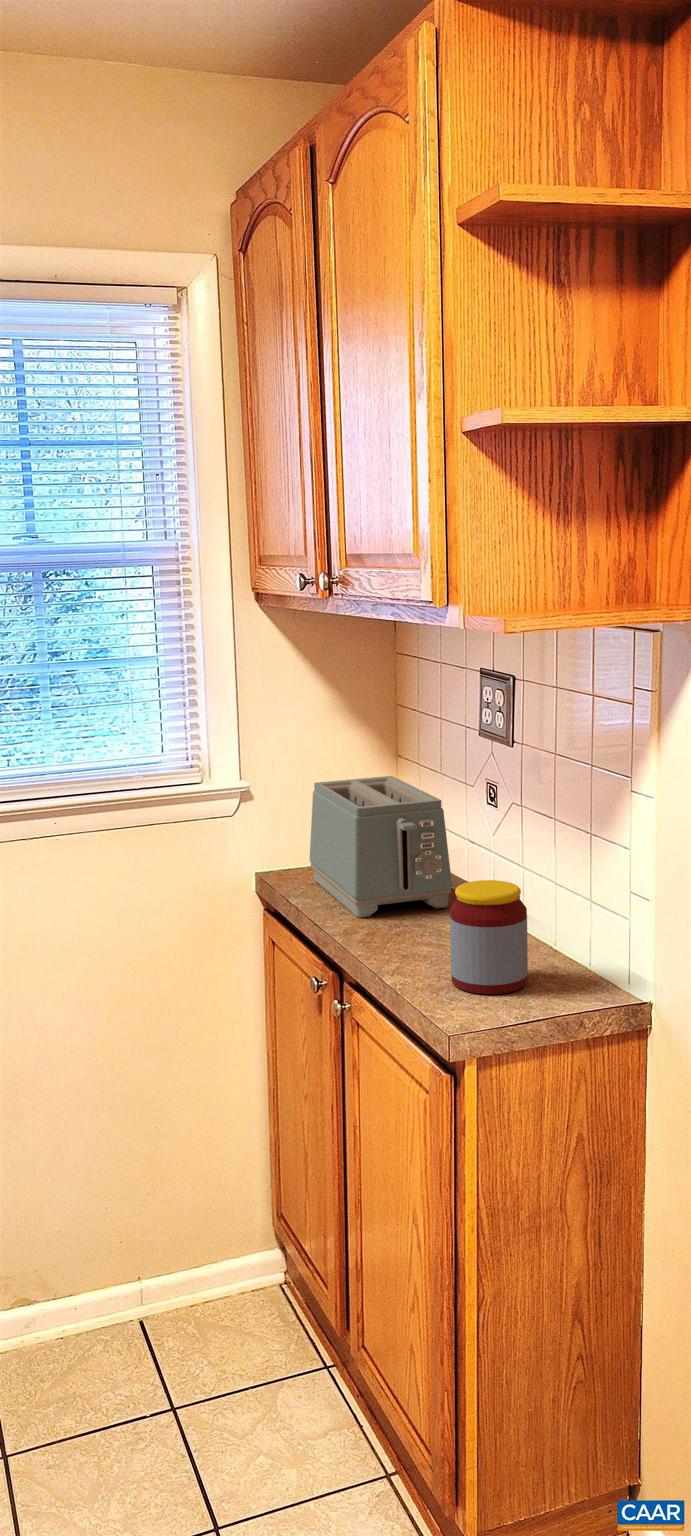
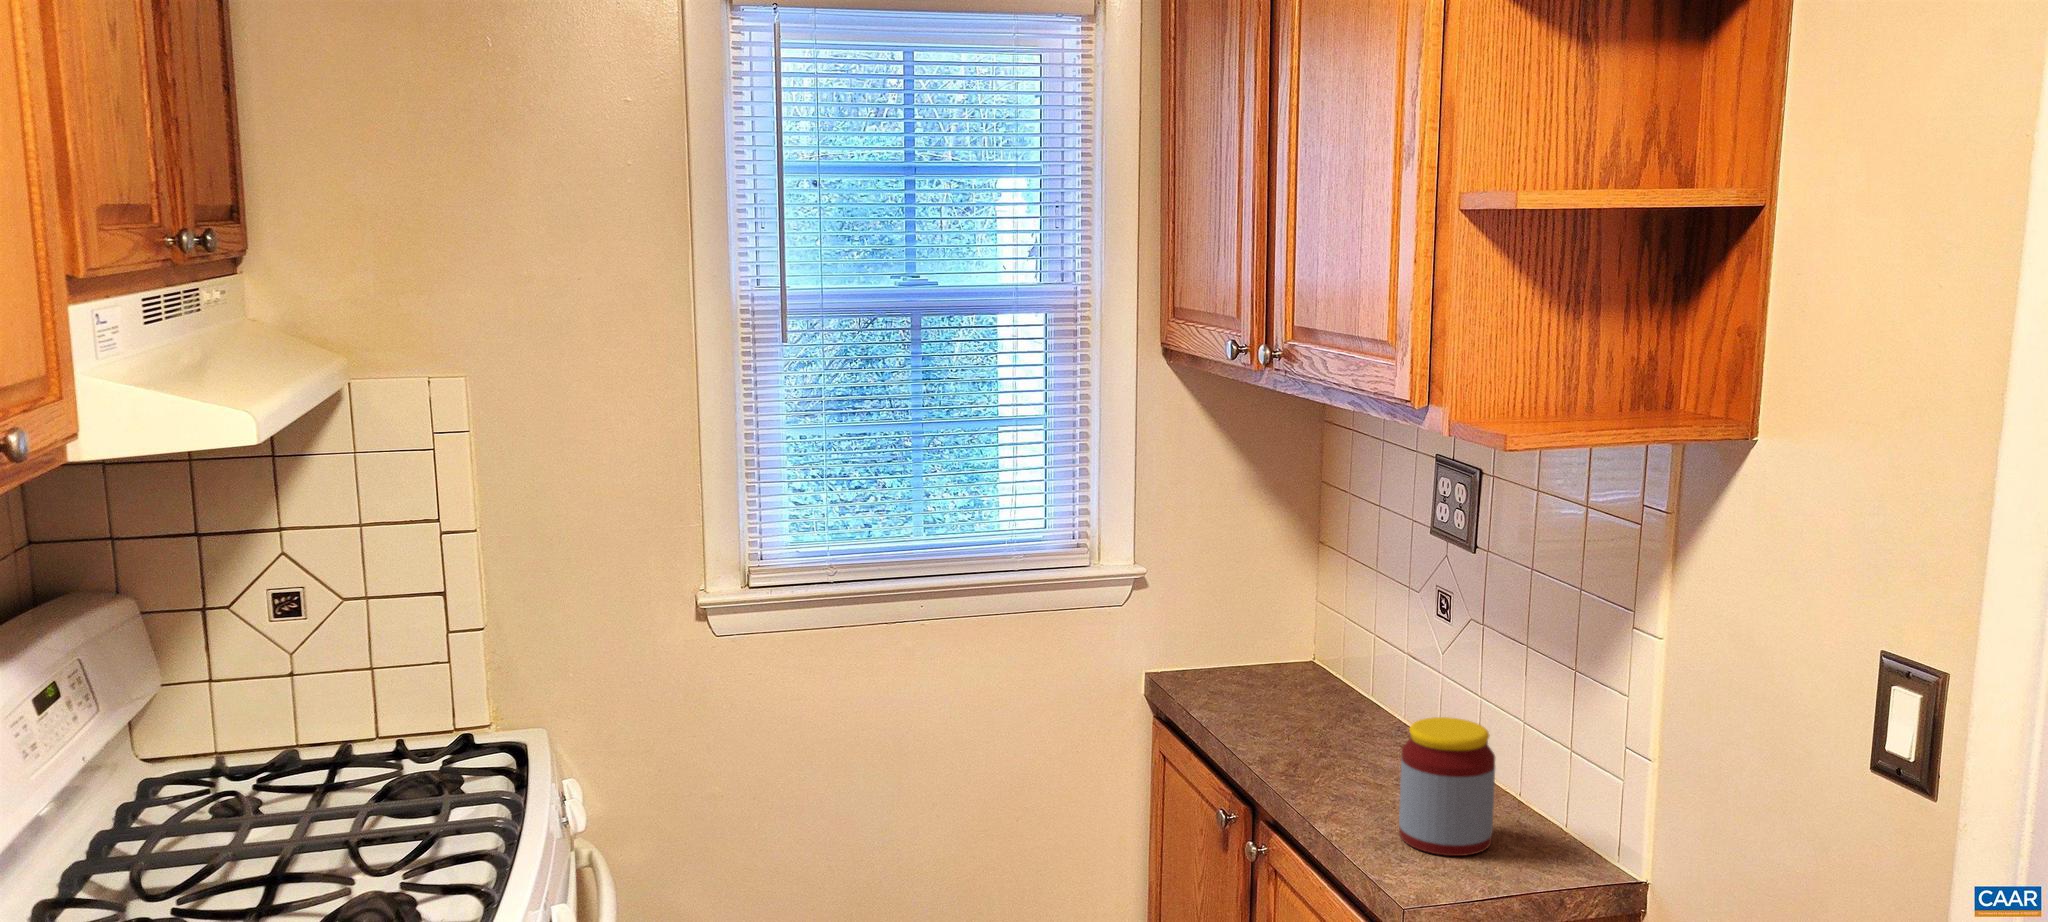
toaster: present [310,776,452,918] -> none [1212,568,1389,741]

